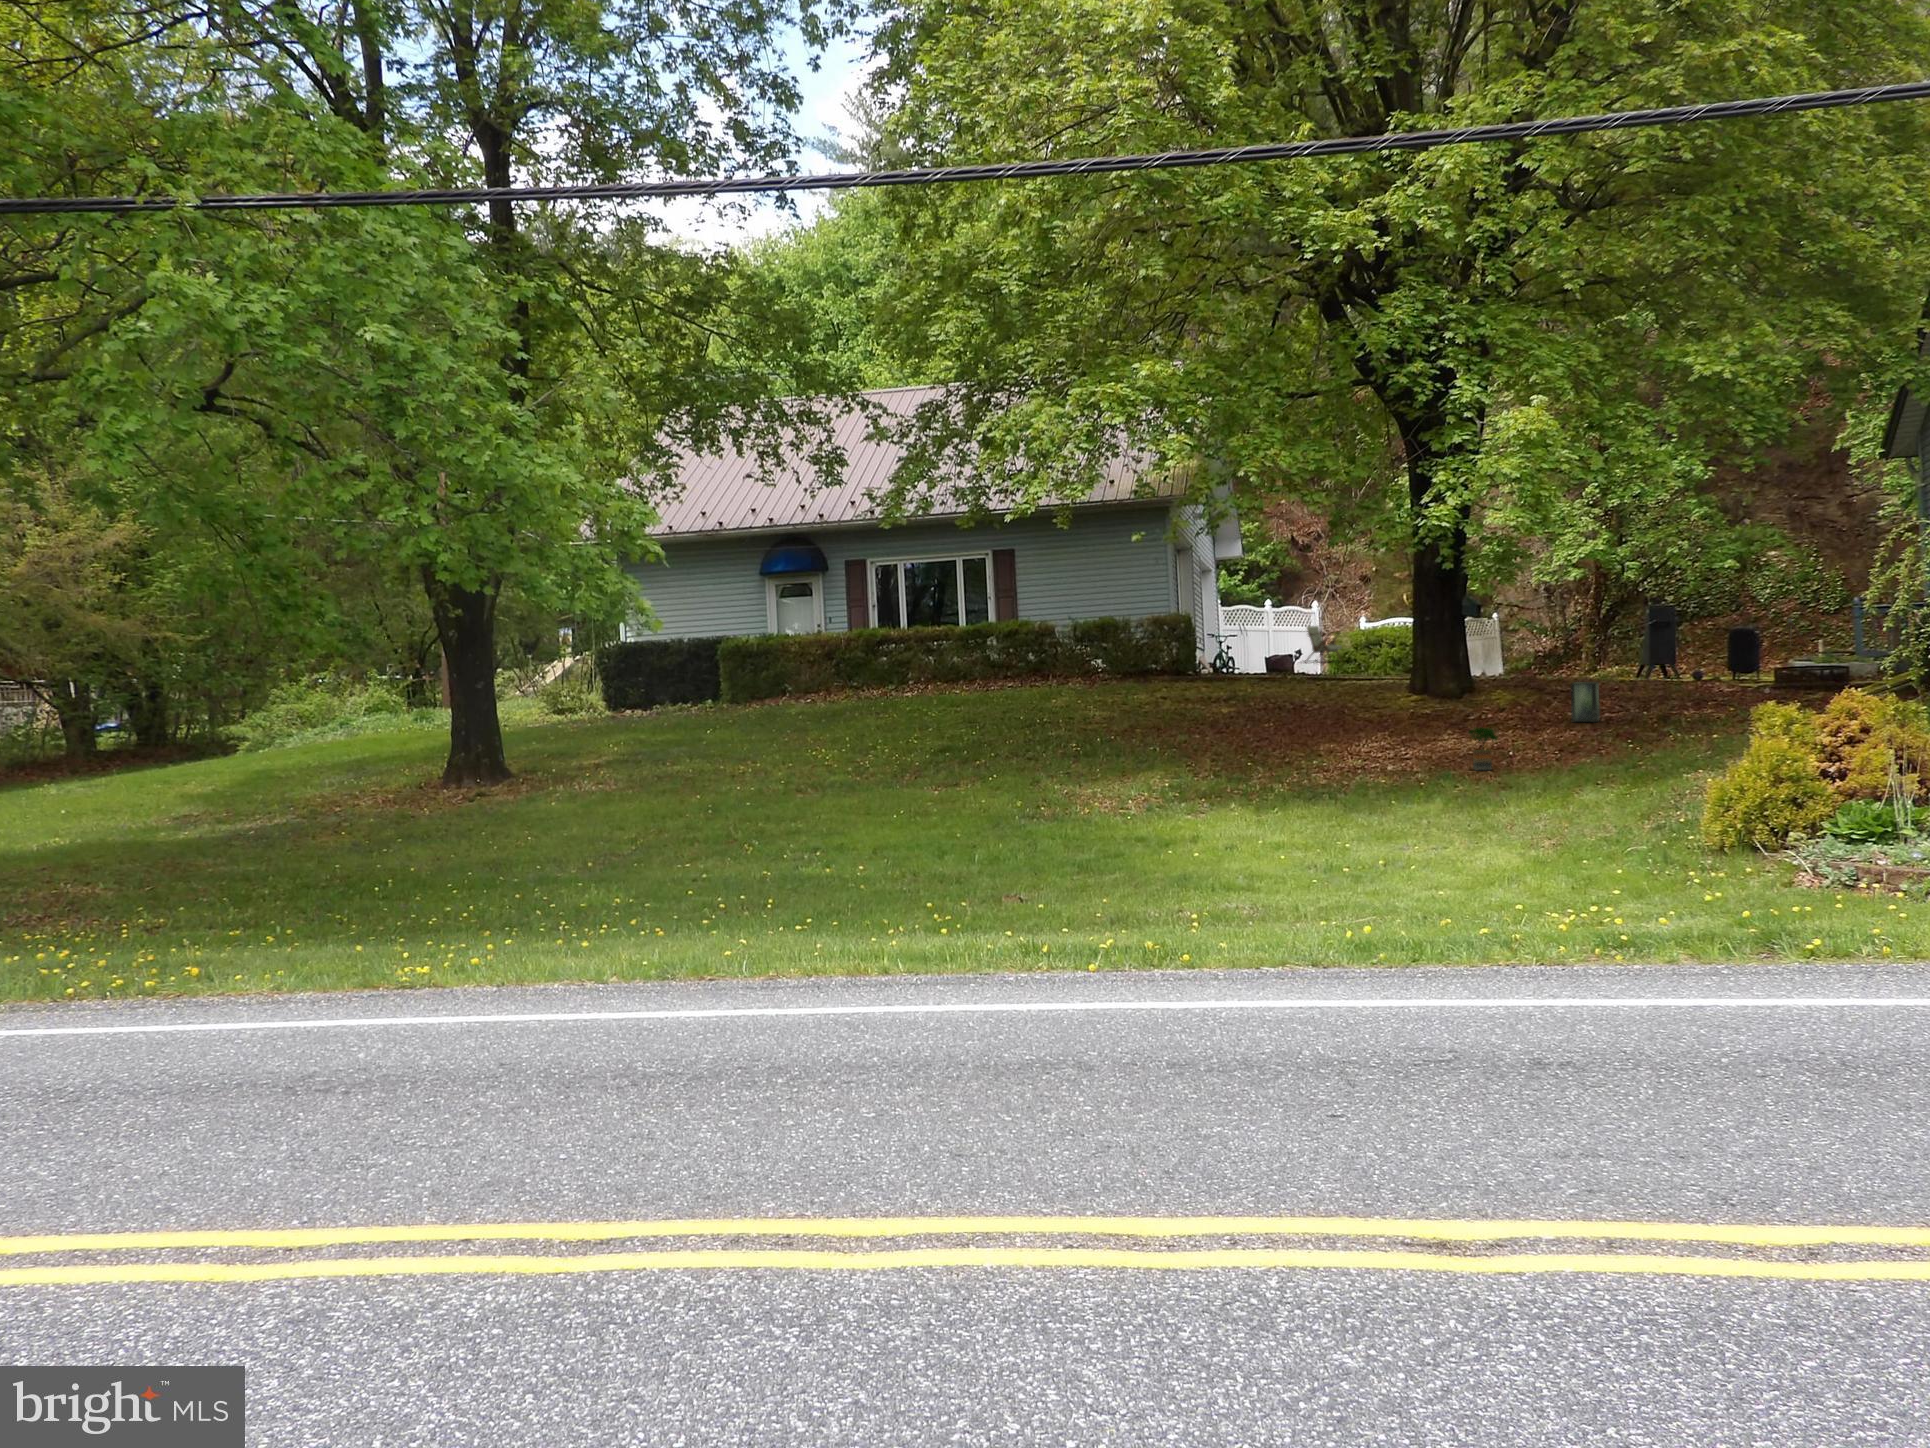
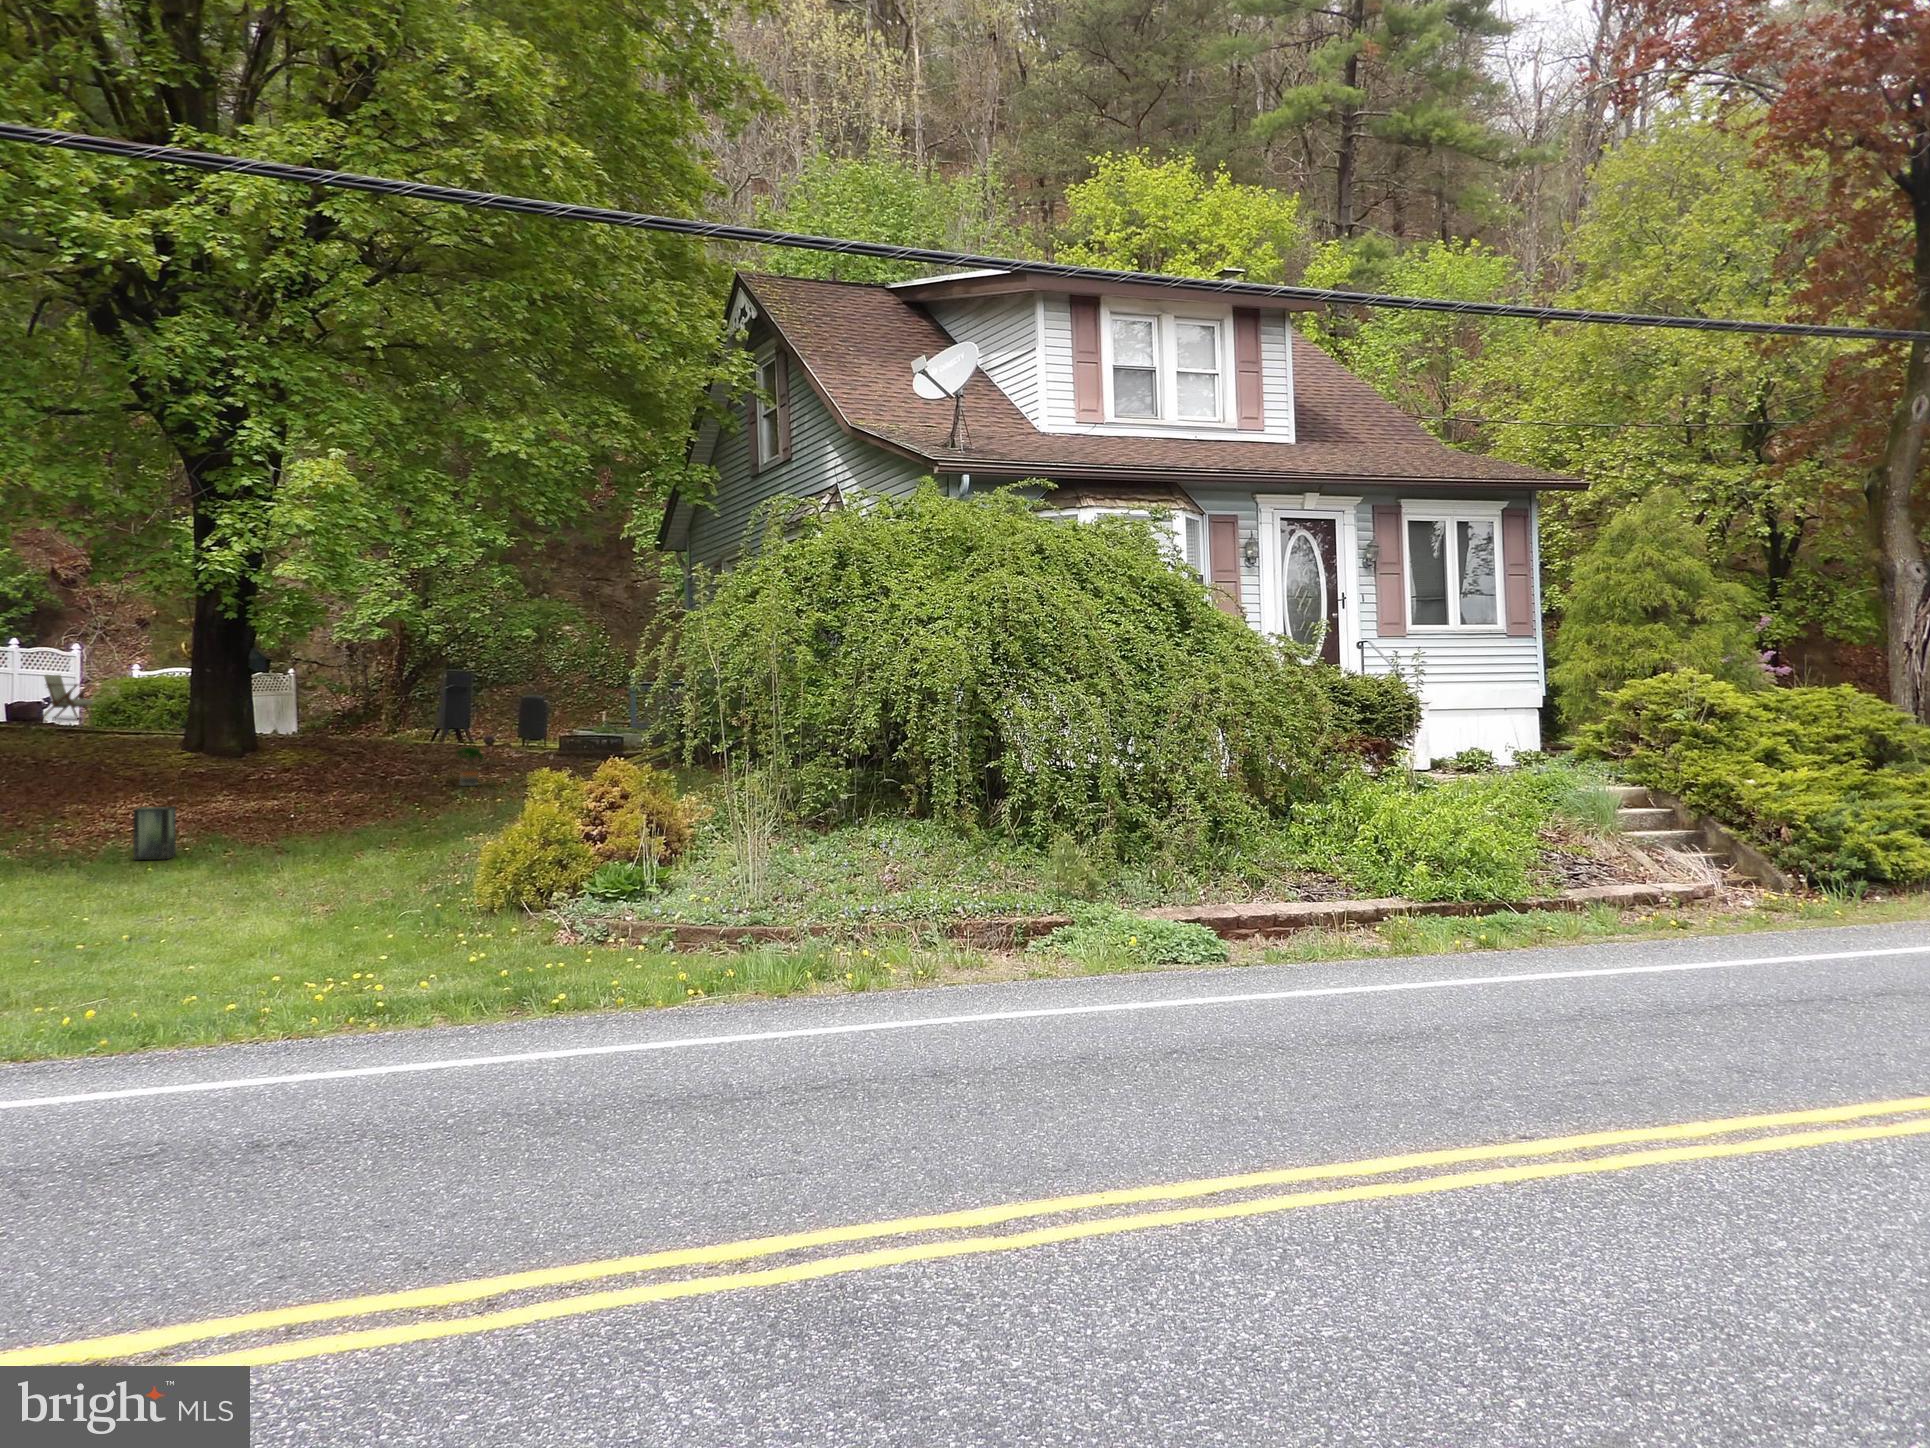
round table: present [1778,618,1805,641] -> none [568,686,608,713]
storage box: present [1571,682,1600,722] -> present [133,806,176,860]
potted tree: present [1469,727,1498,770] -> present [457,747,484,786]

